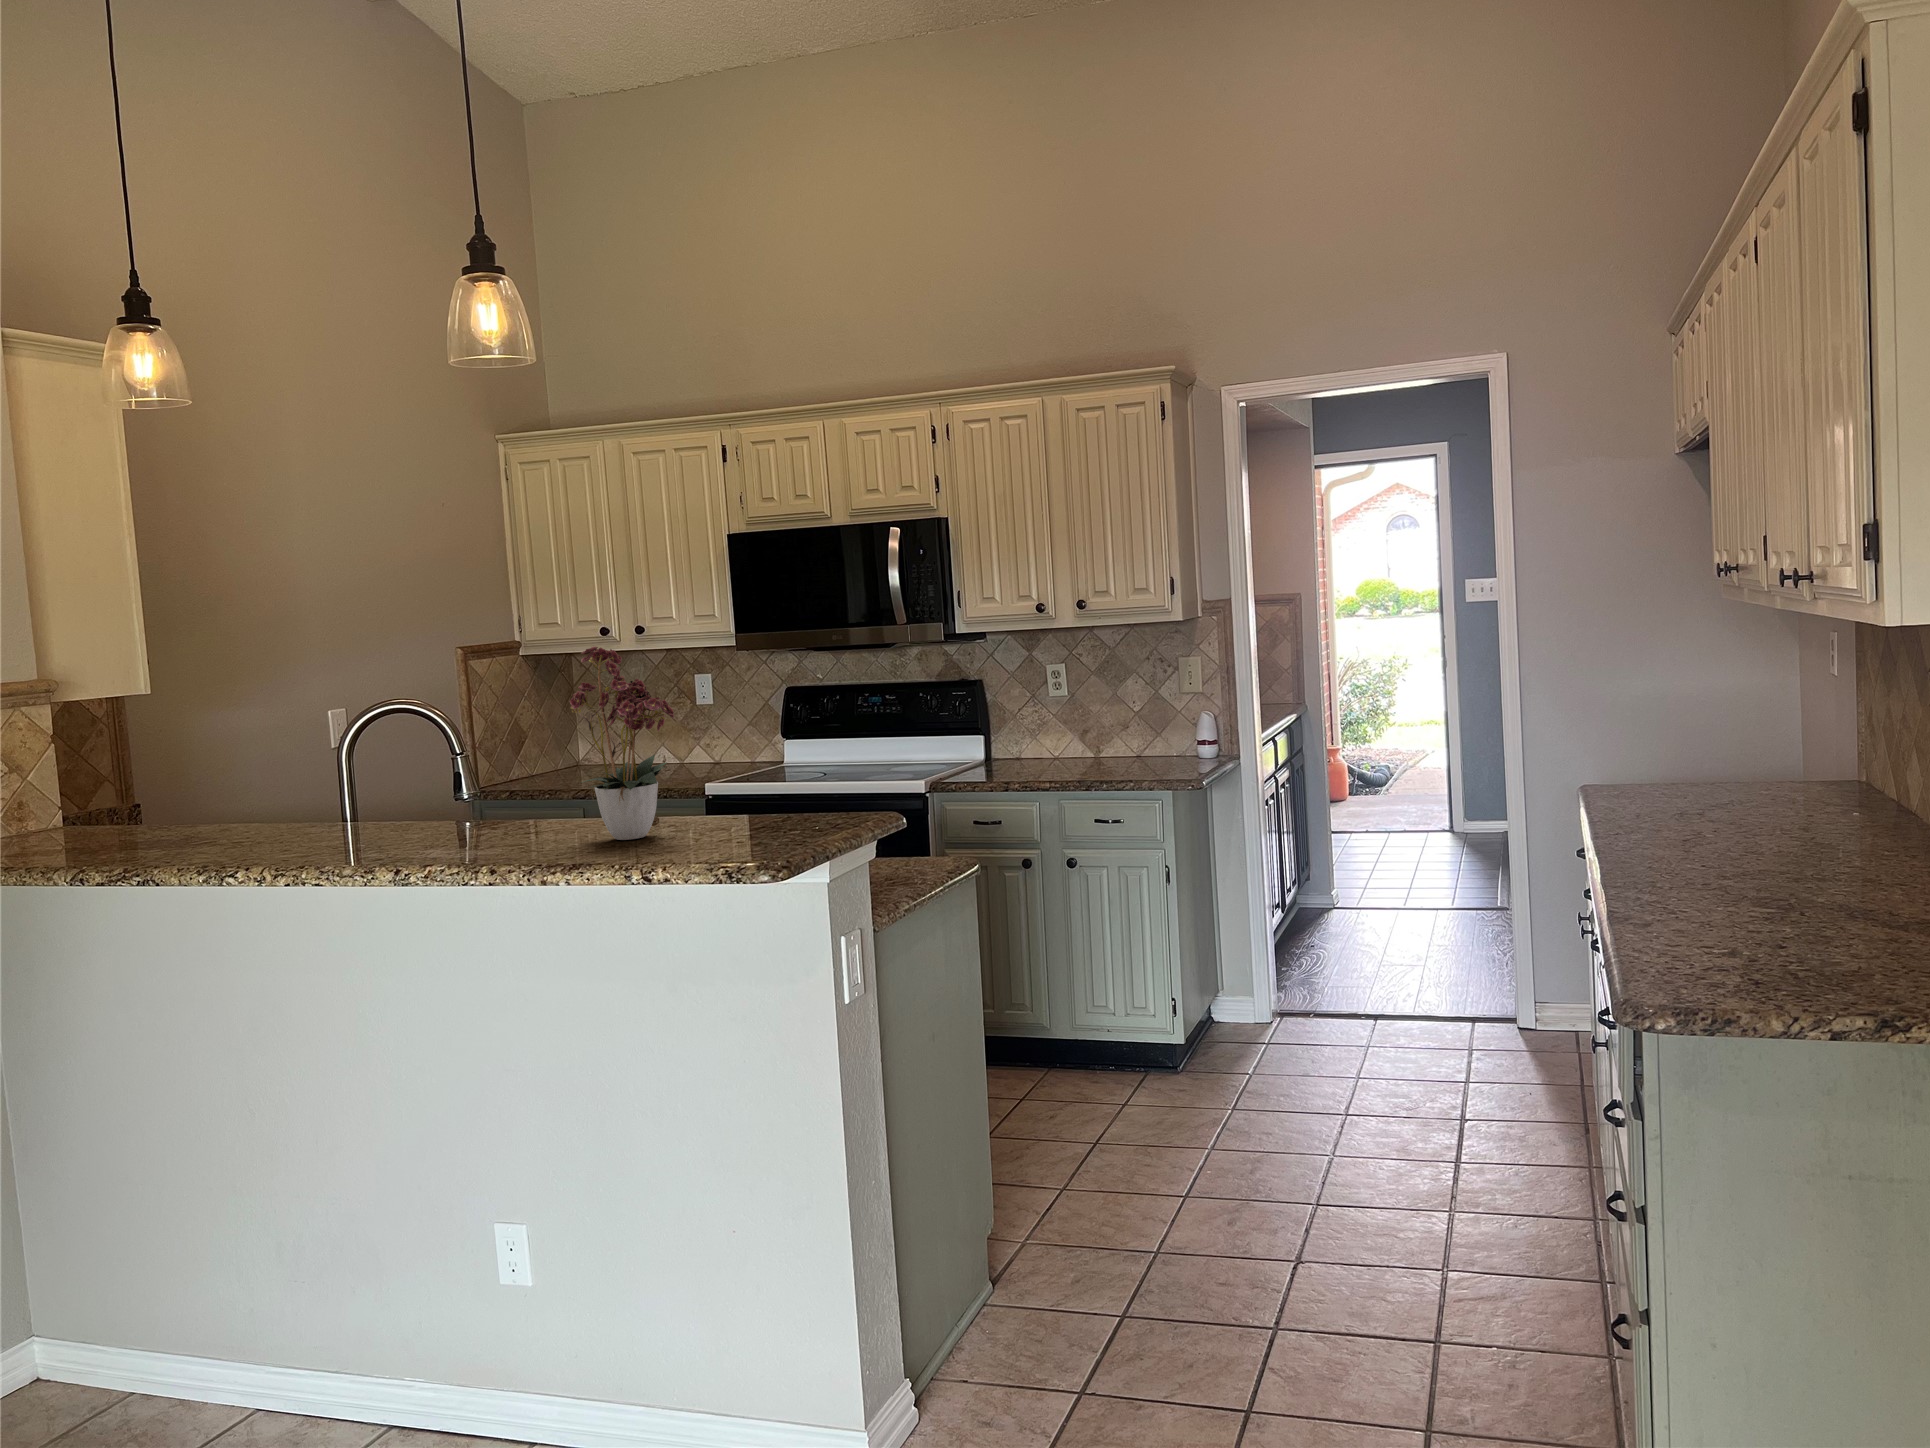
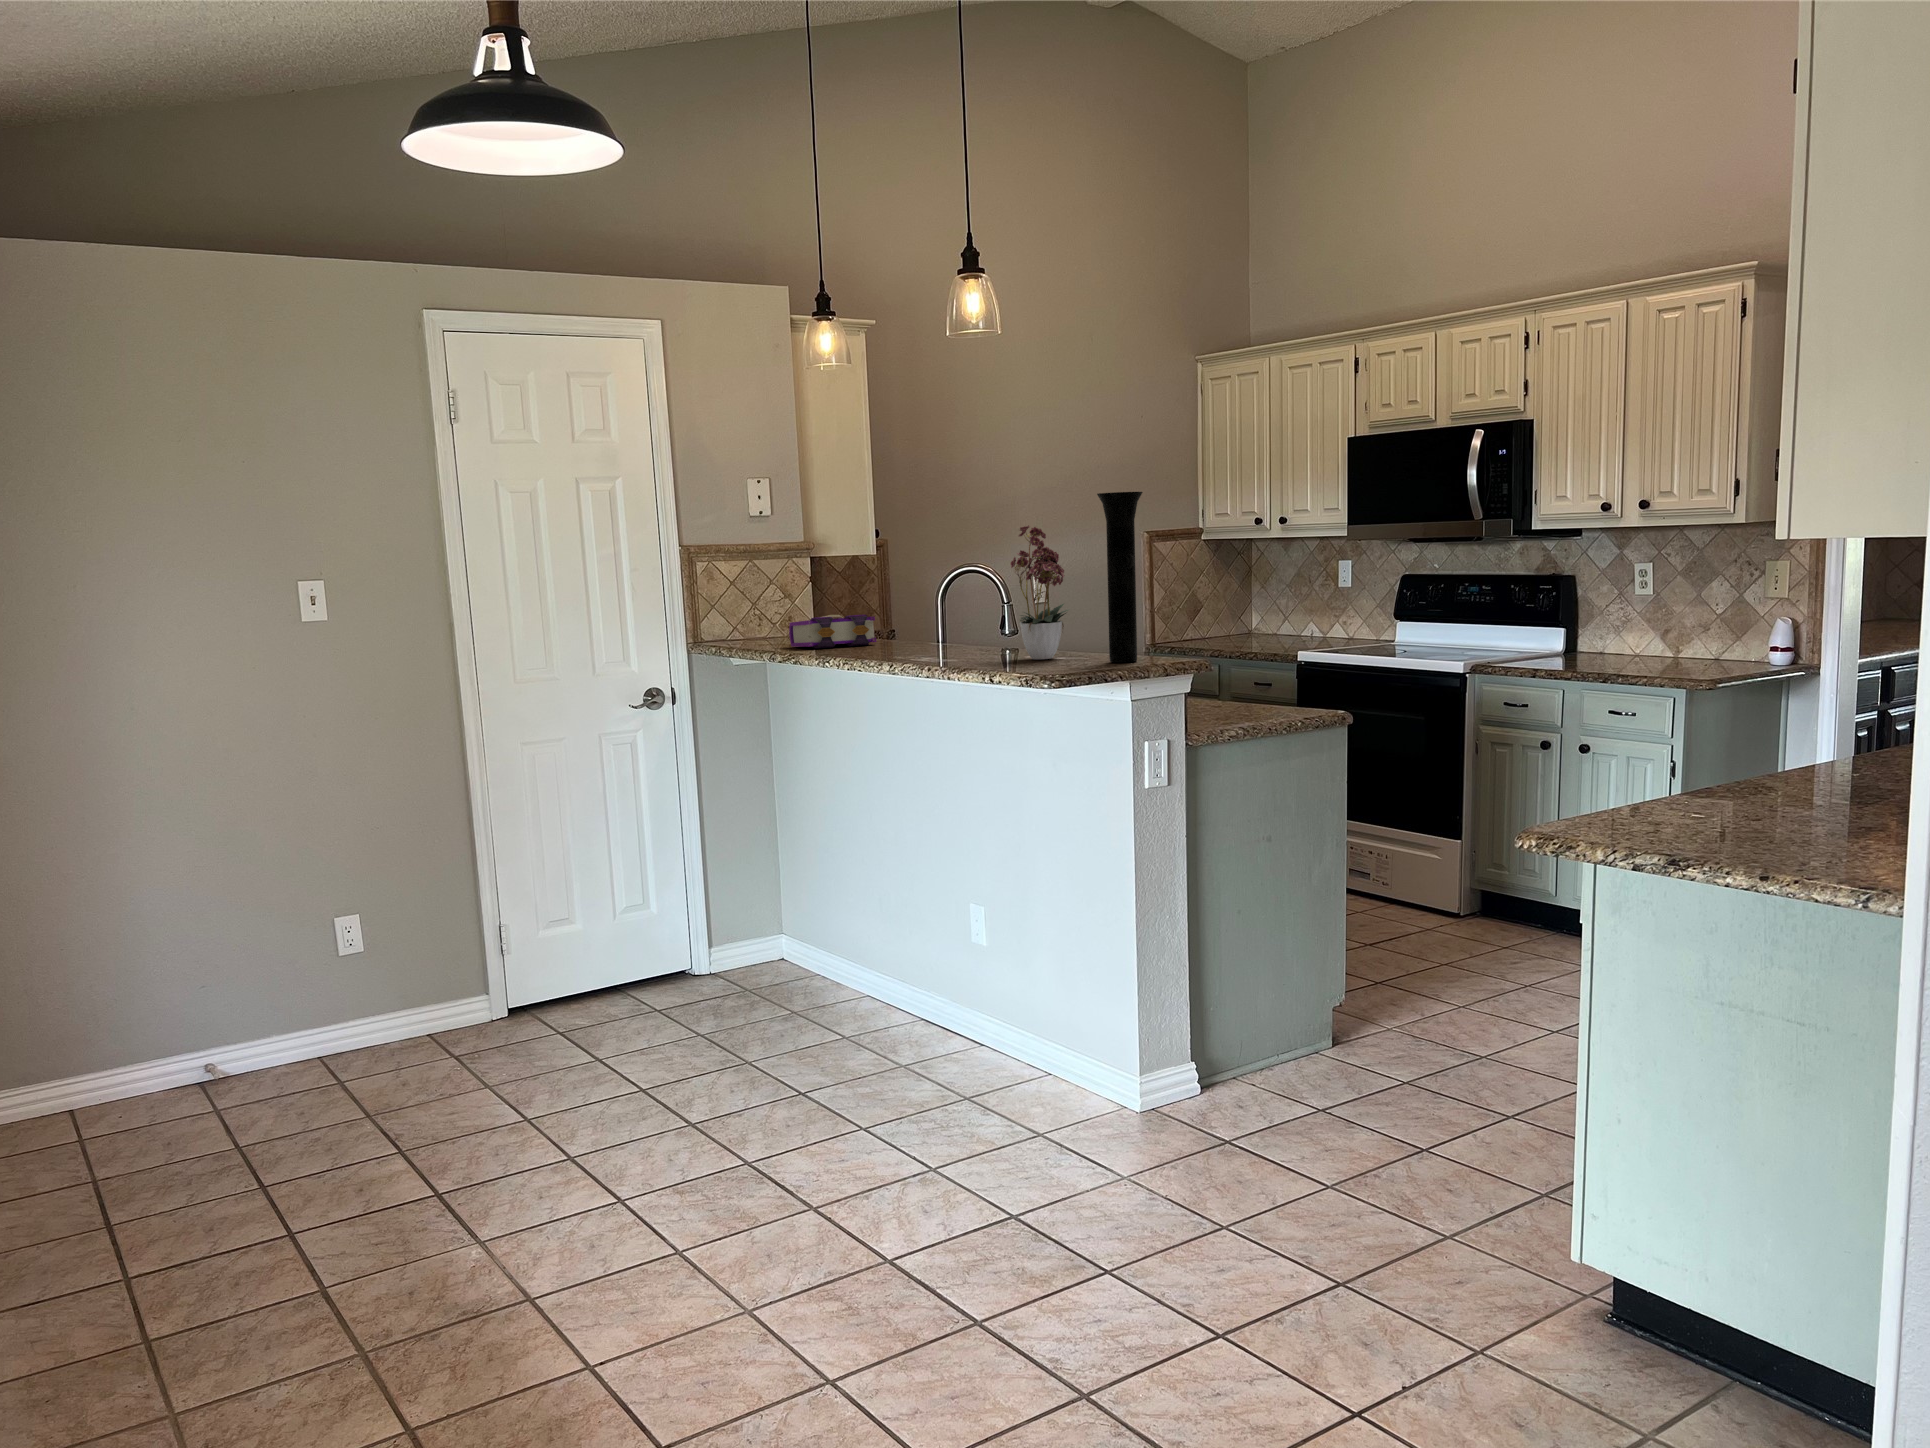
vase: none [732,594,801,833] -> present [1097,492,1143,662]
book: none [59,793,230,856] -> present [789,615,876,649]

